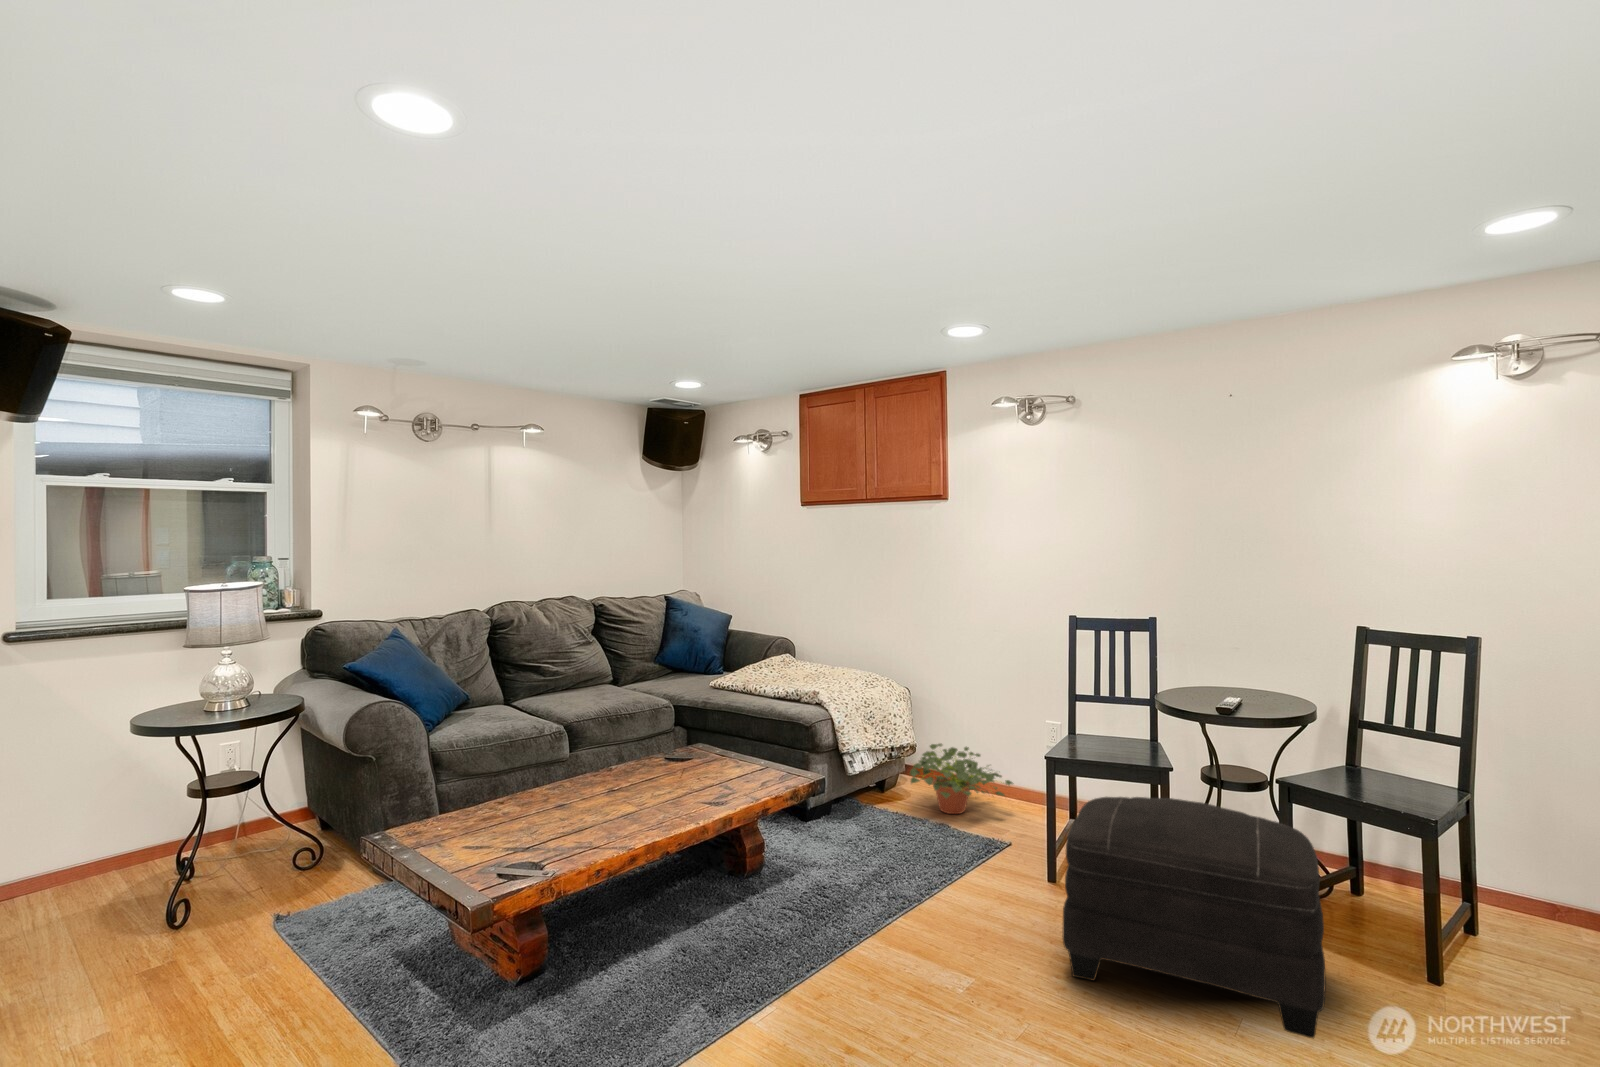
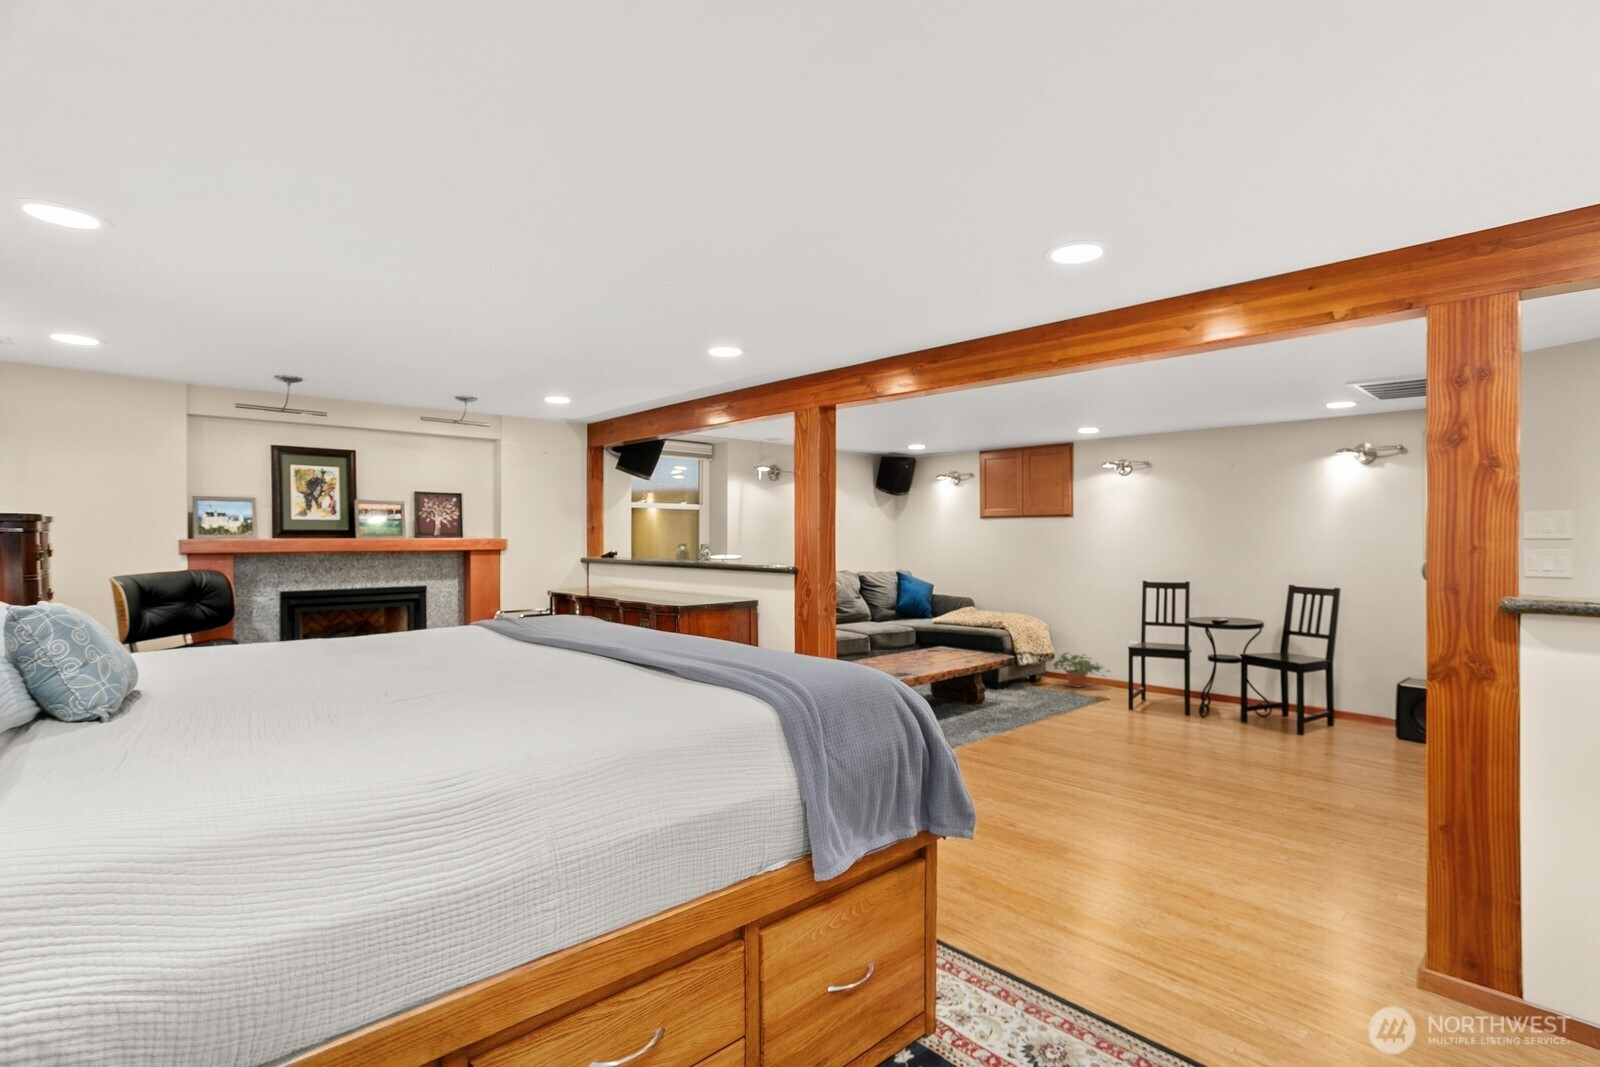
ottoman: present [1062,797,1326,1038] -> none [1136,658,1248,740]

